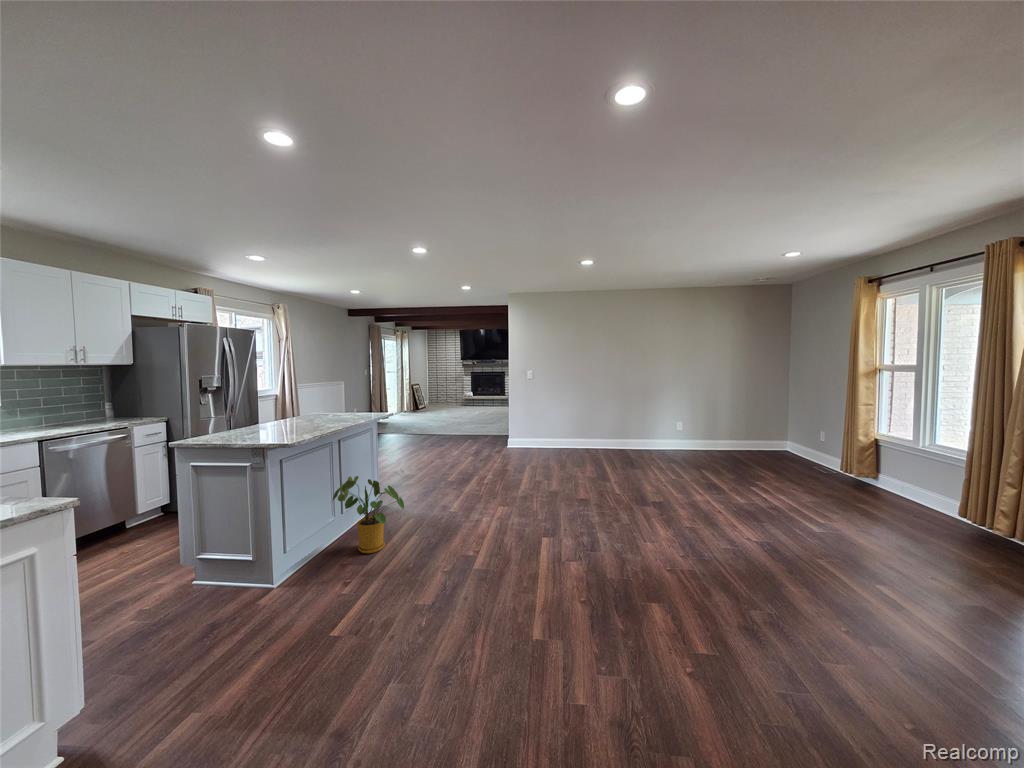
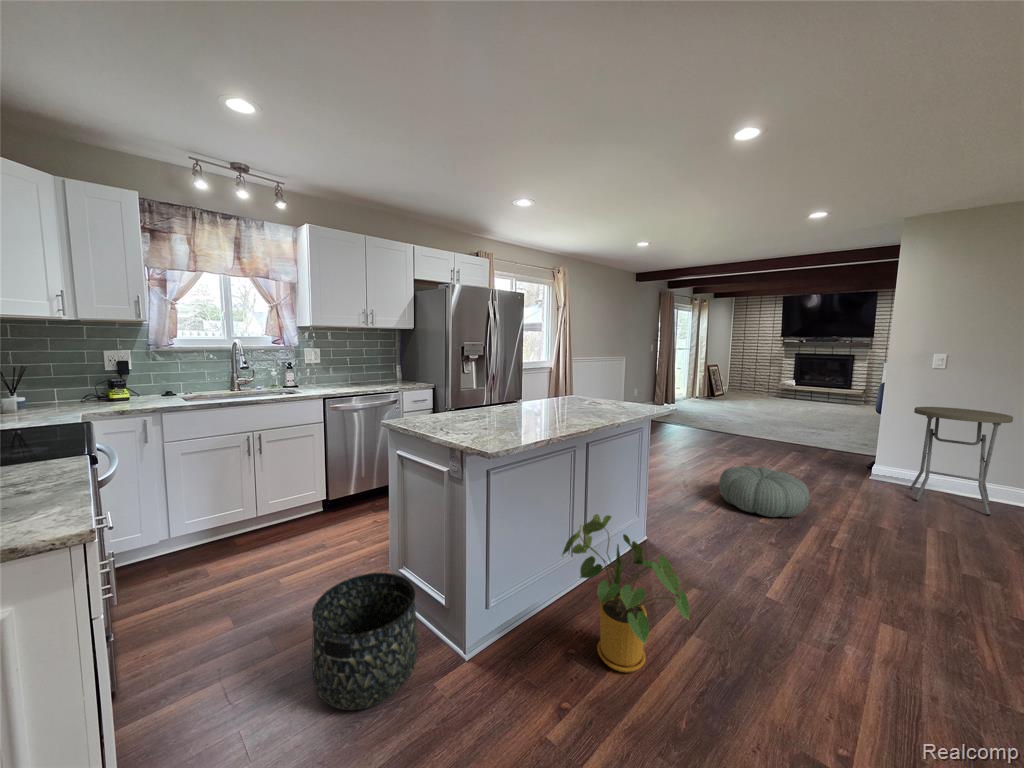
side table: none [516,400,549,453] -> present [910,407,1013,516]
pouf: none [422,447,469,474] -> present [719,466,809,517]
basket: none [155,542,241,626] -> present [312,573,418,710]

